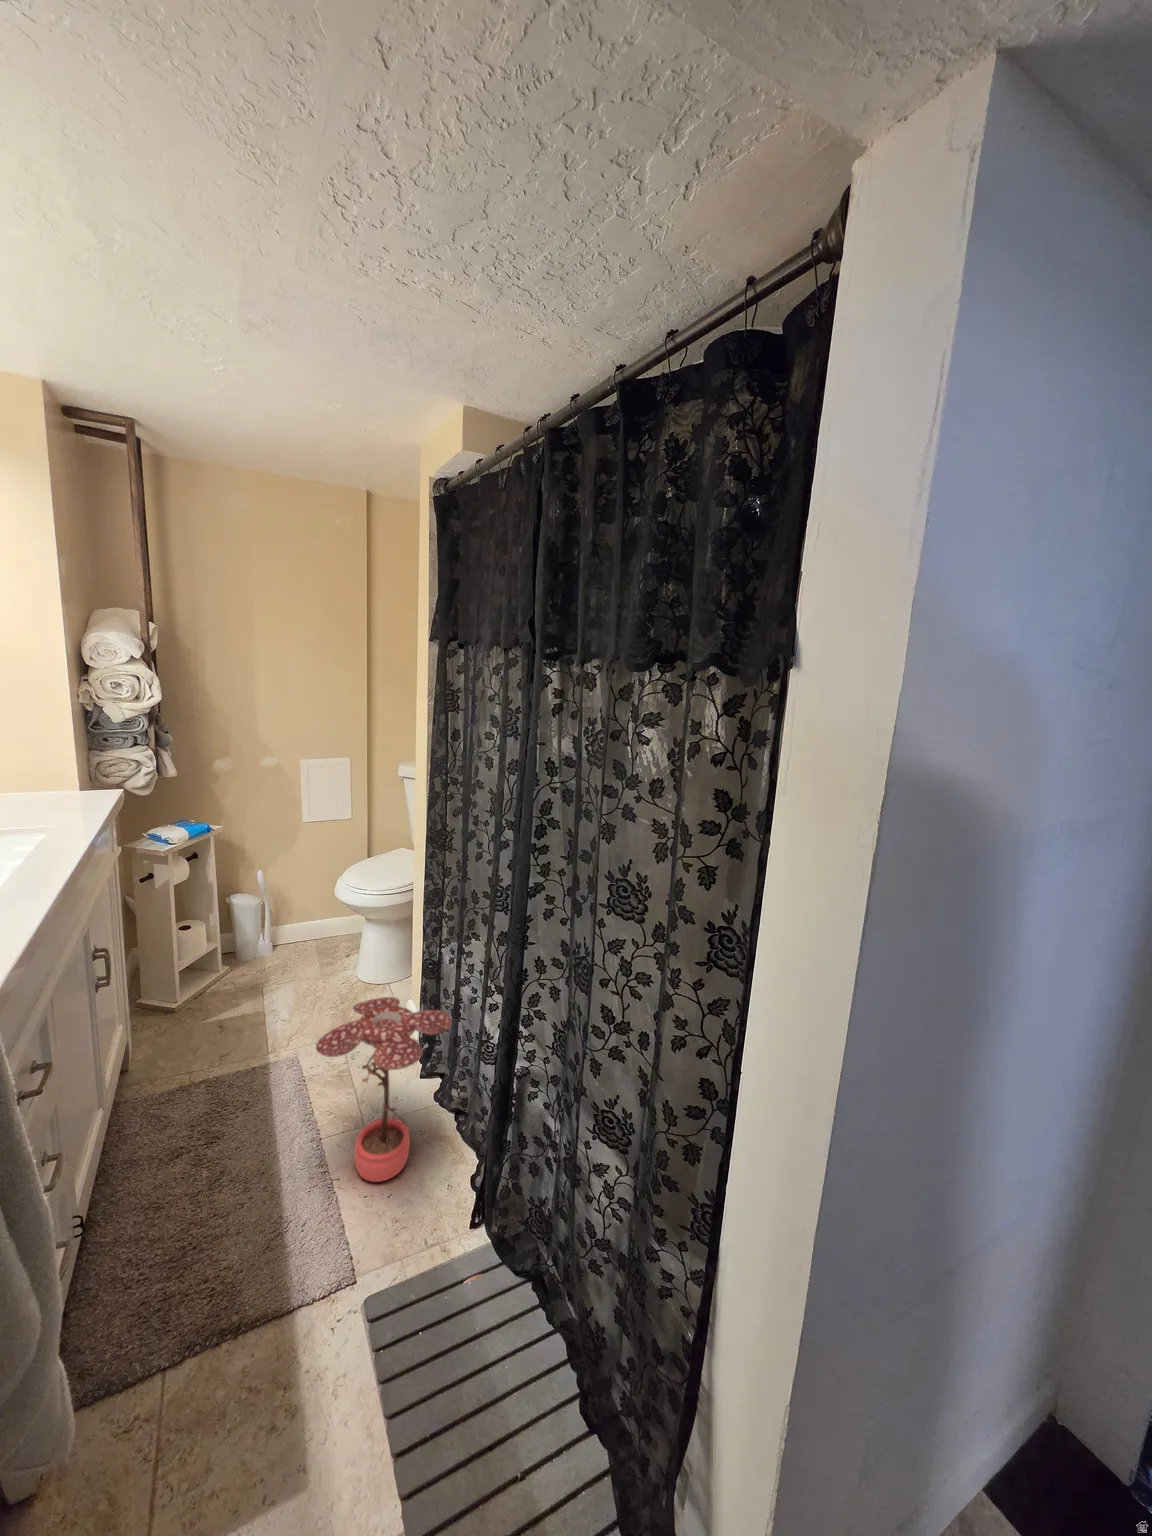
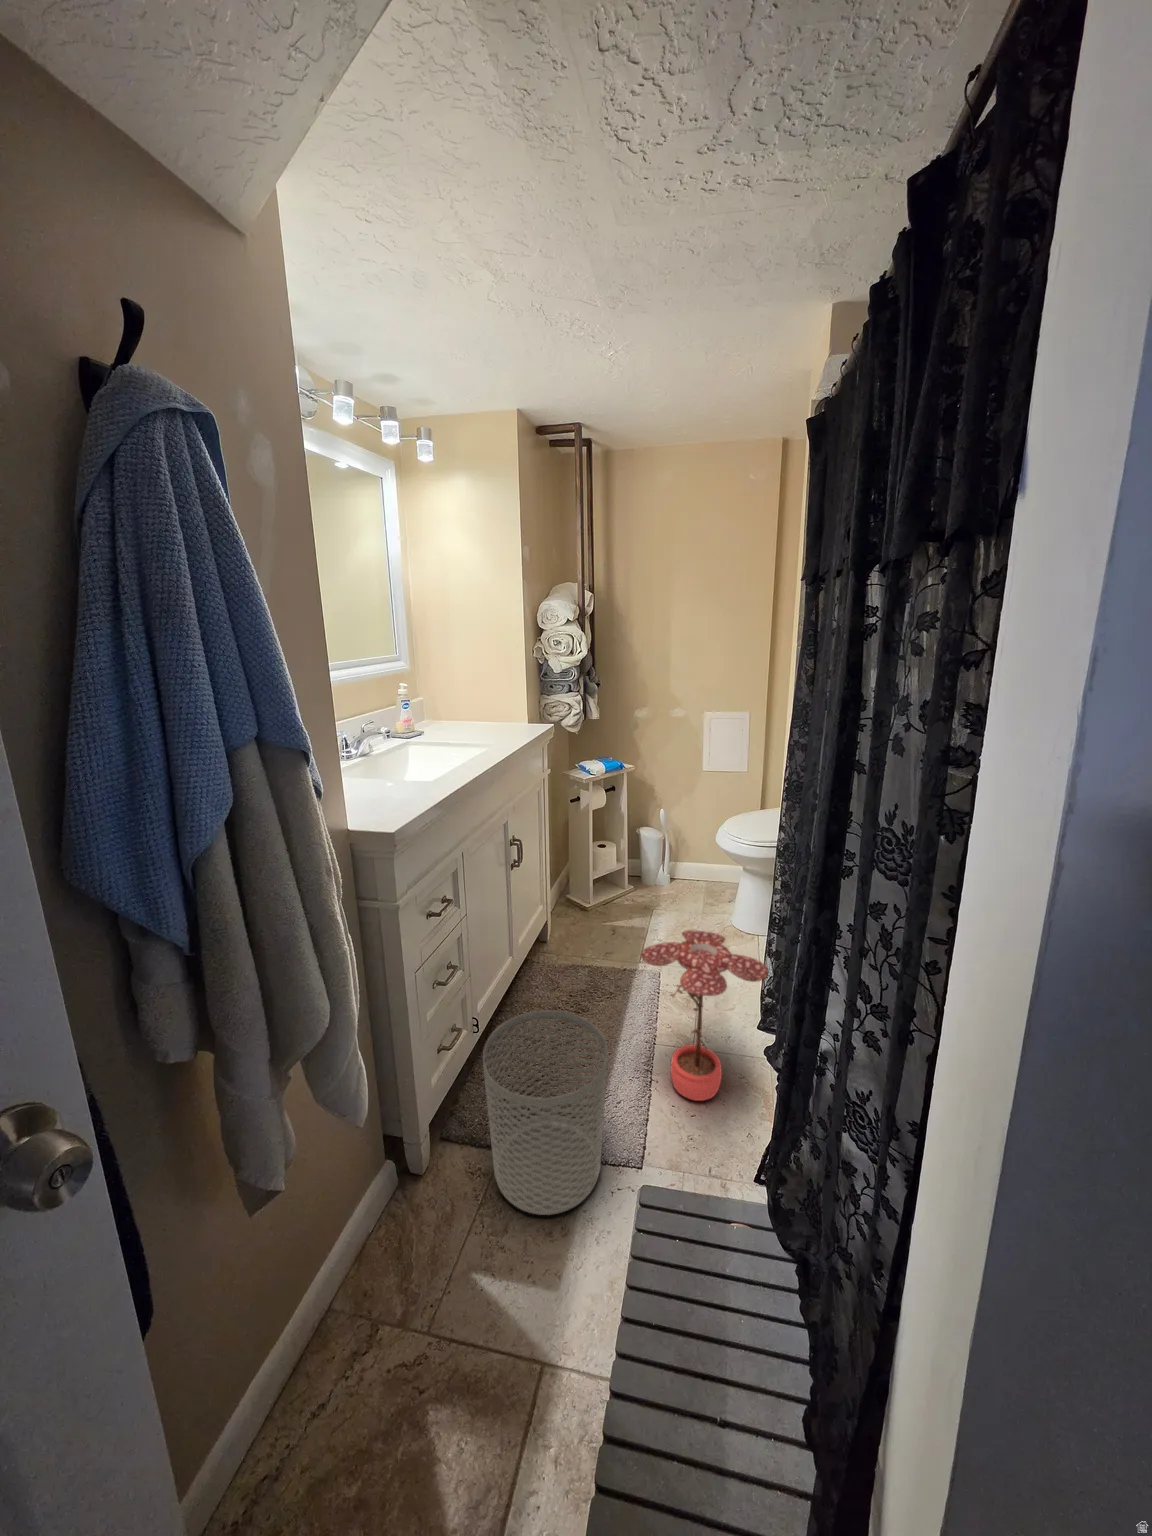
waste bin: none [138,1155,321,1452] -> present [483,1010,608,1215]

